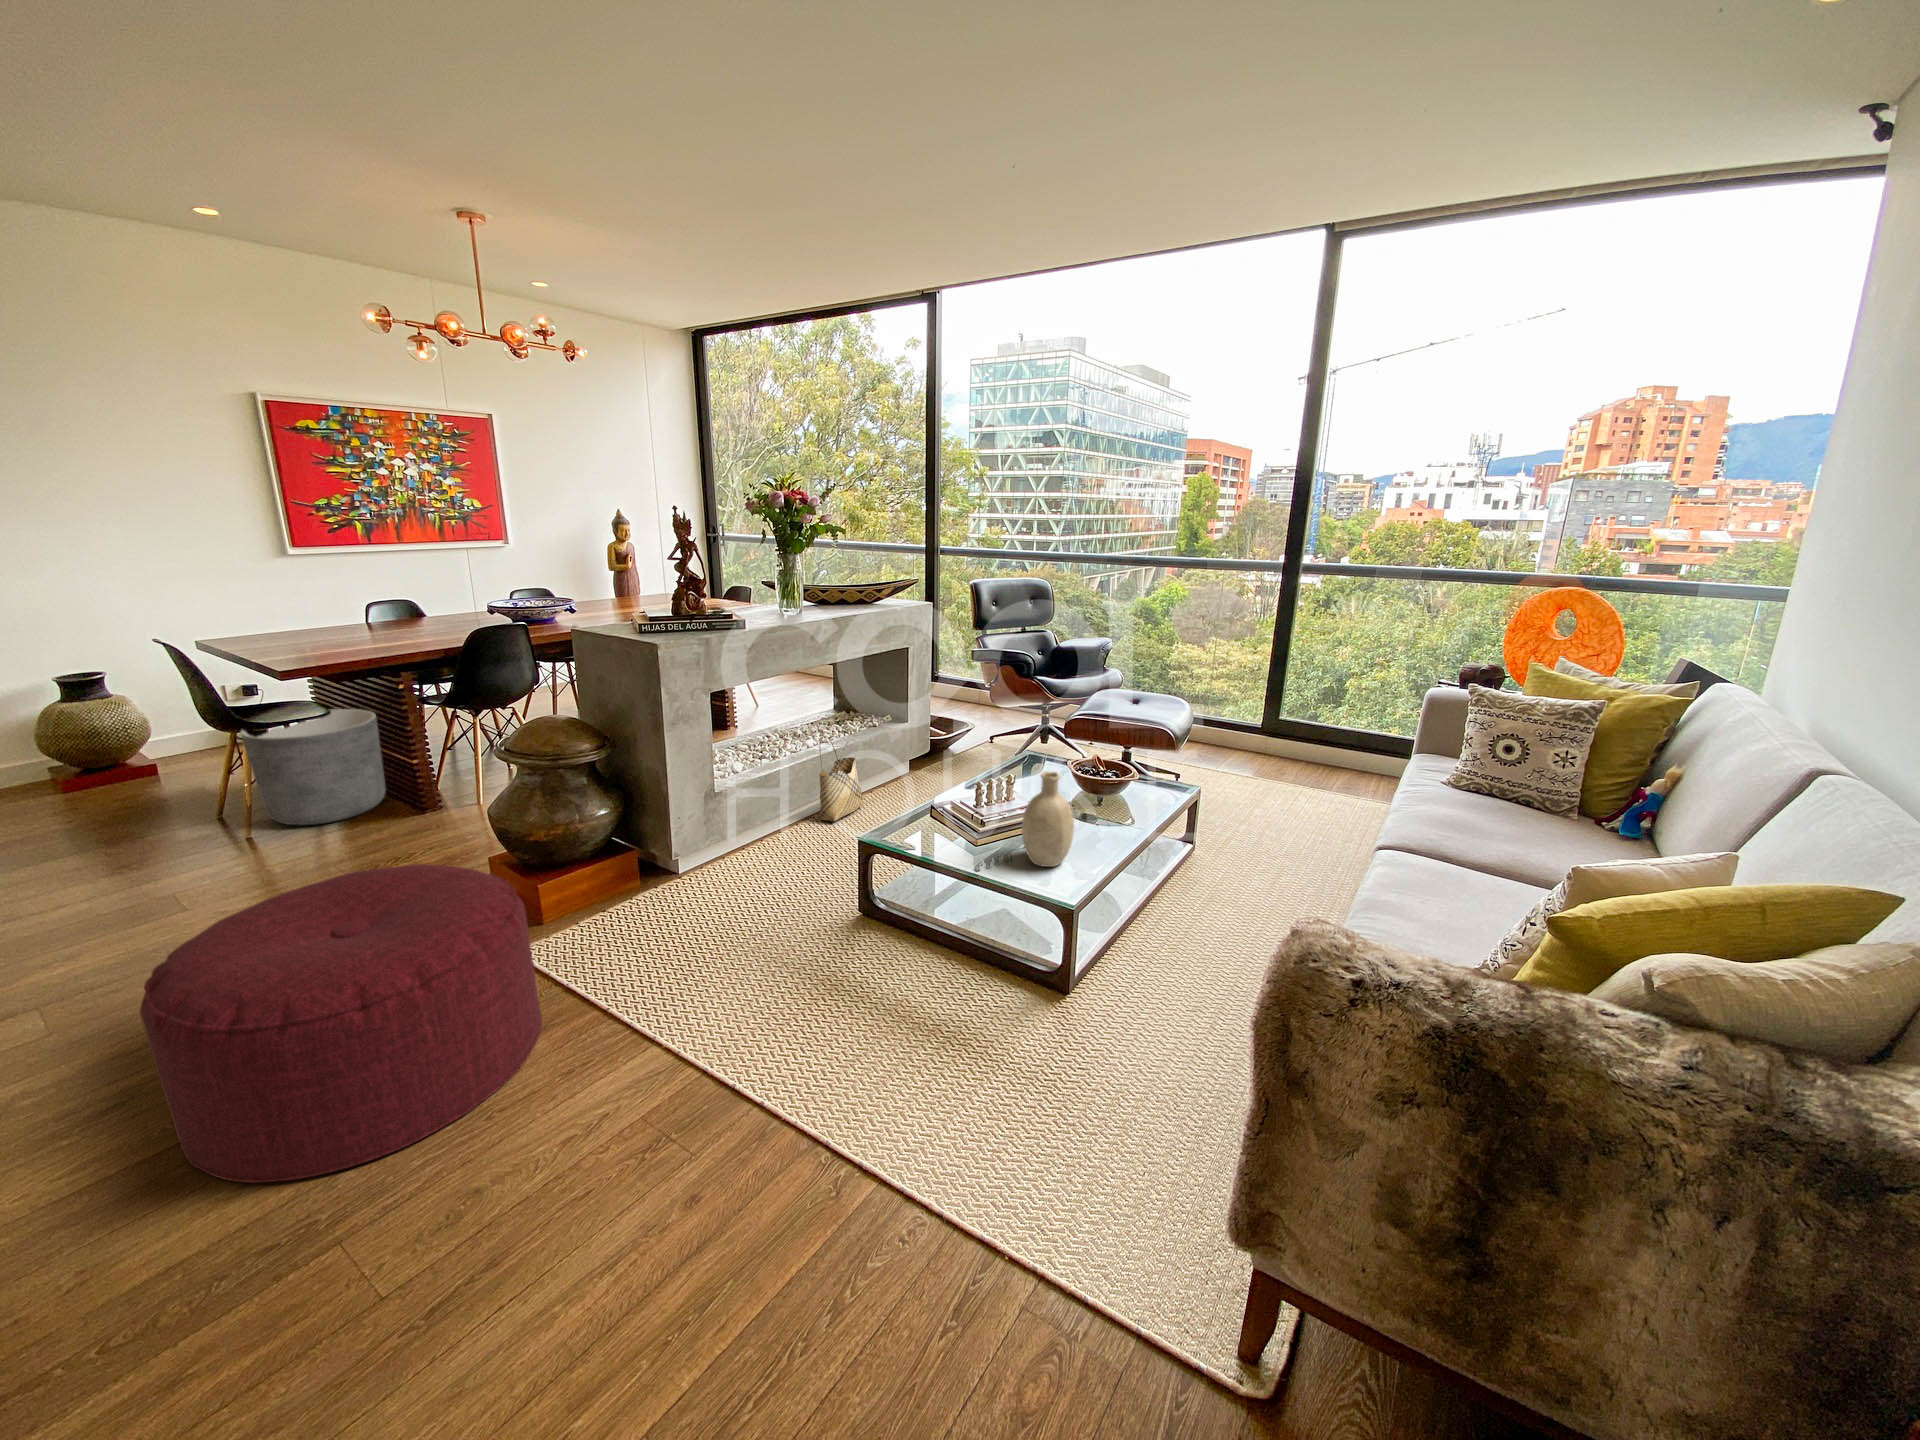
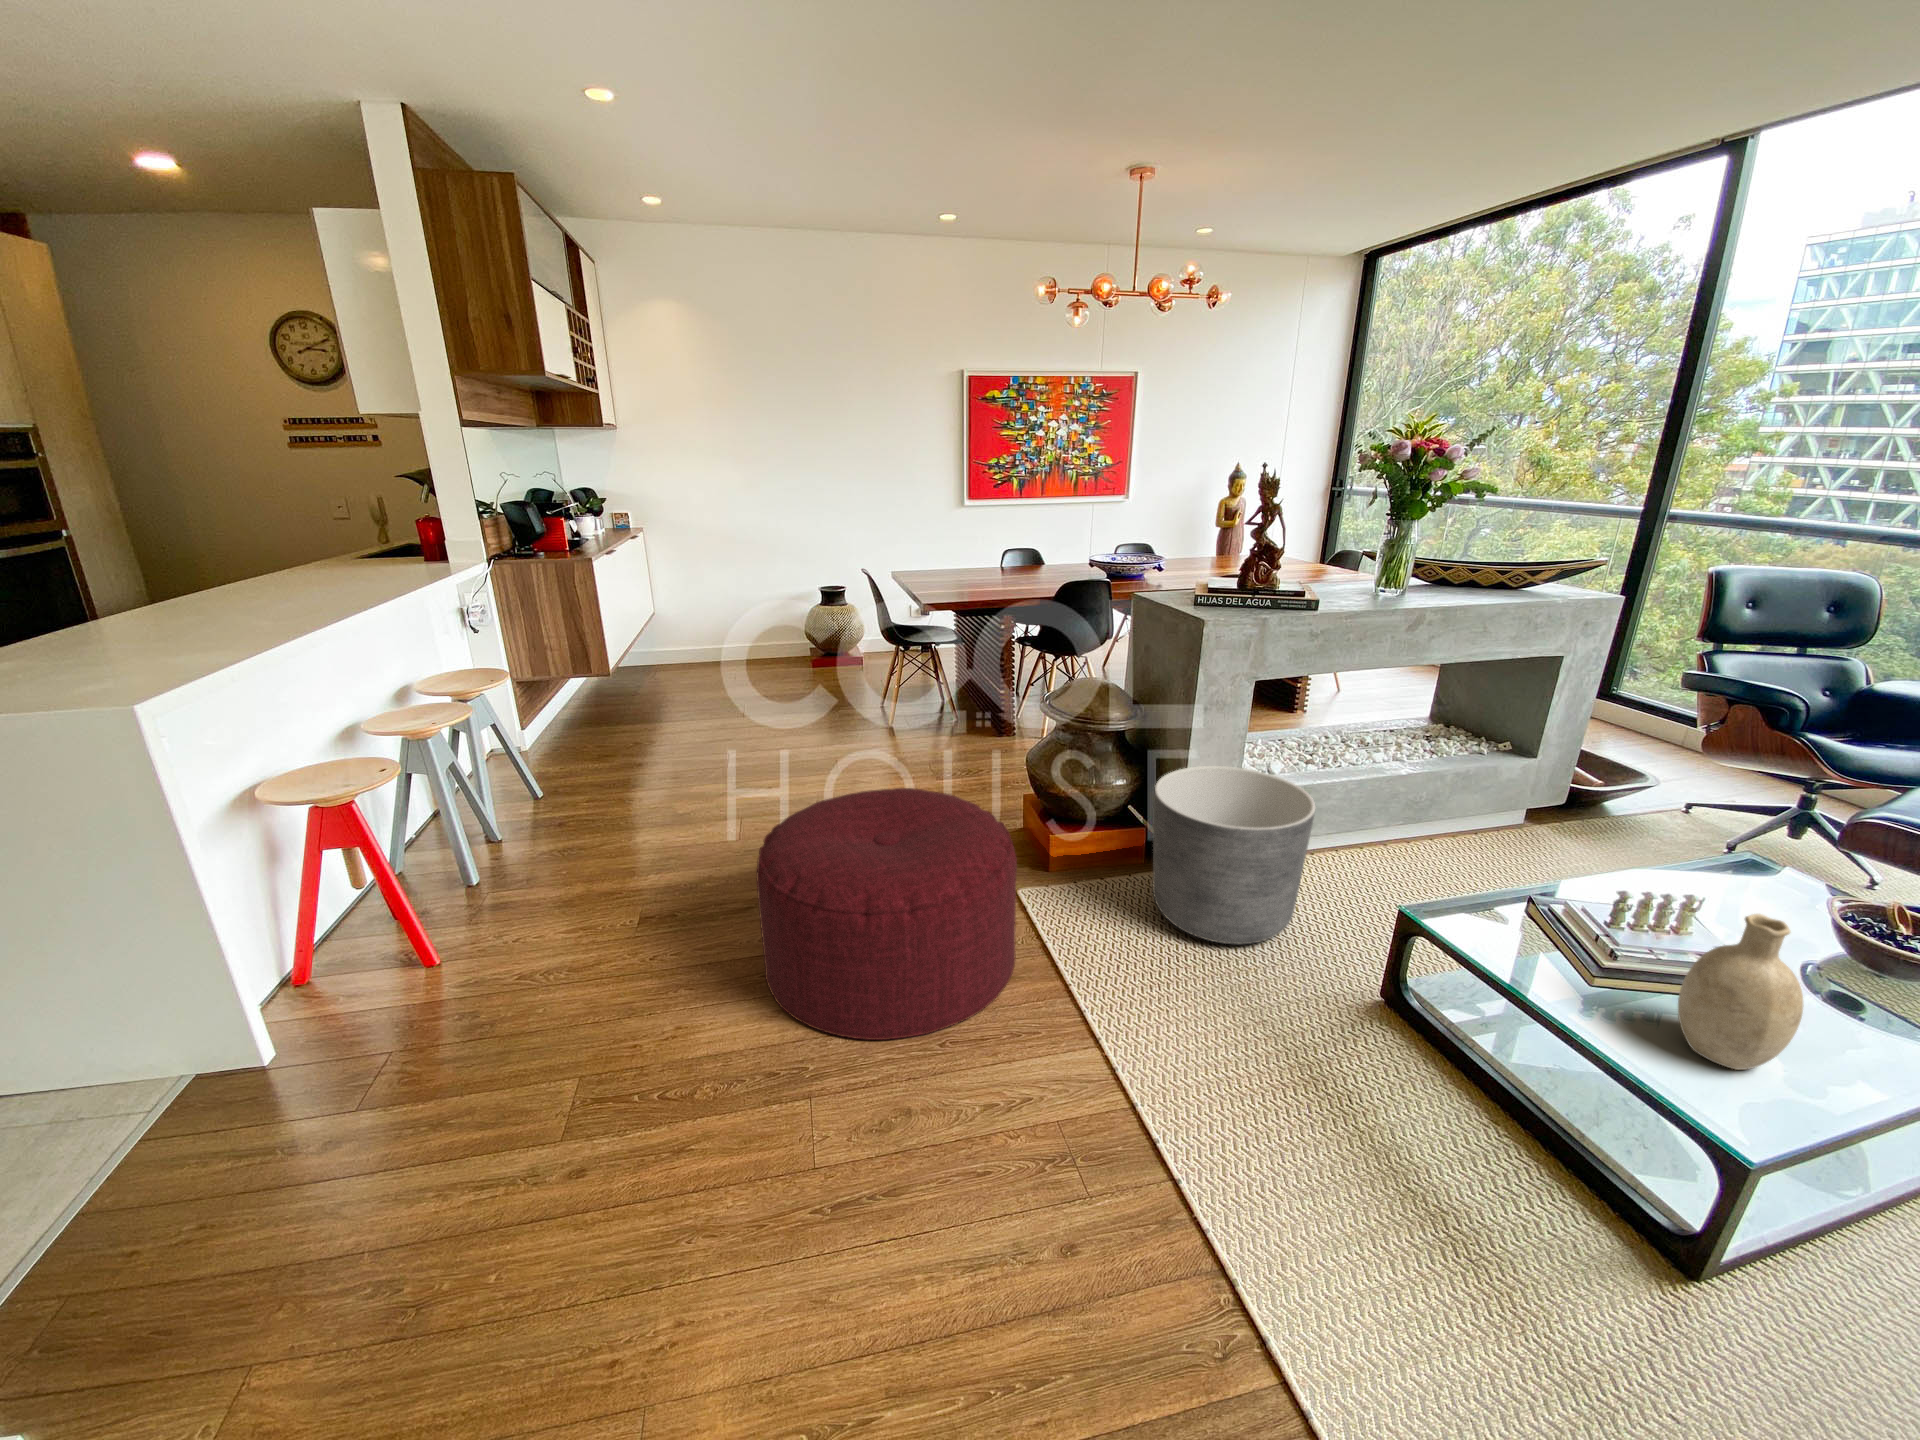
planter: present [241,709,386,825] -> present [1153,766,1316,944]
woven basket: present [819,736,864,821] -> none [1370,754,1442,863]

